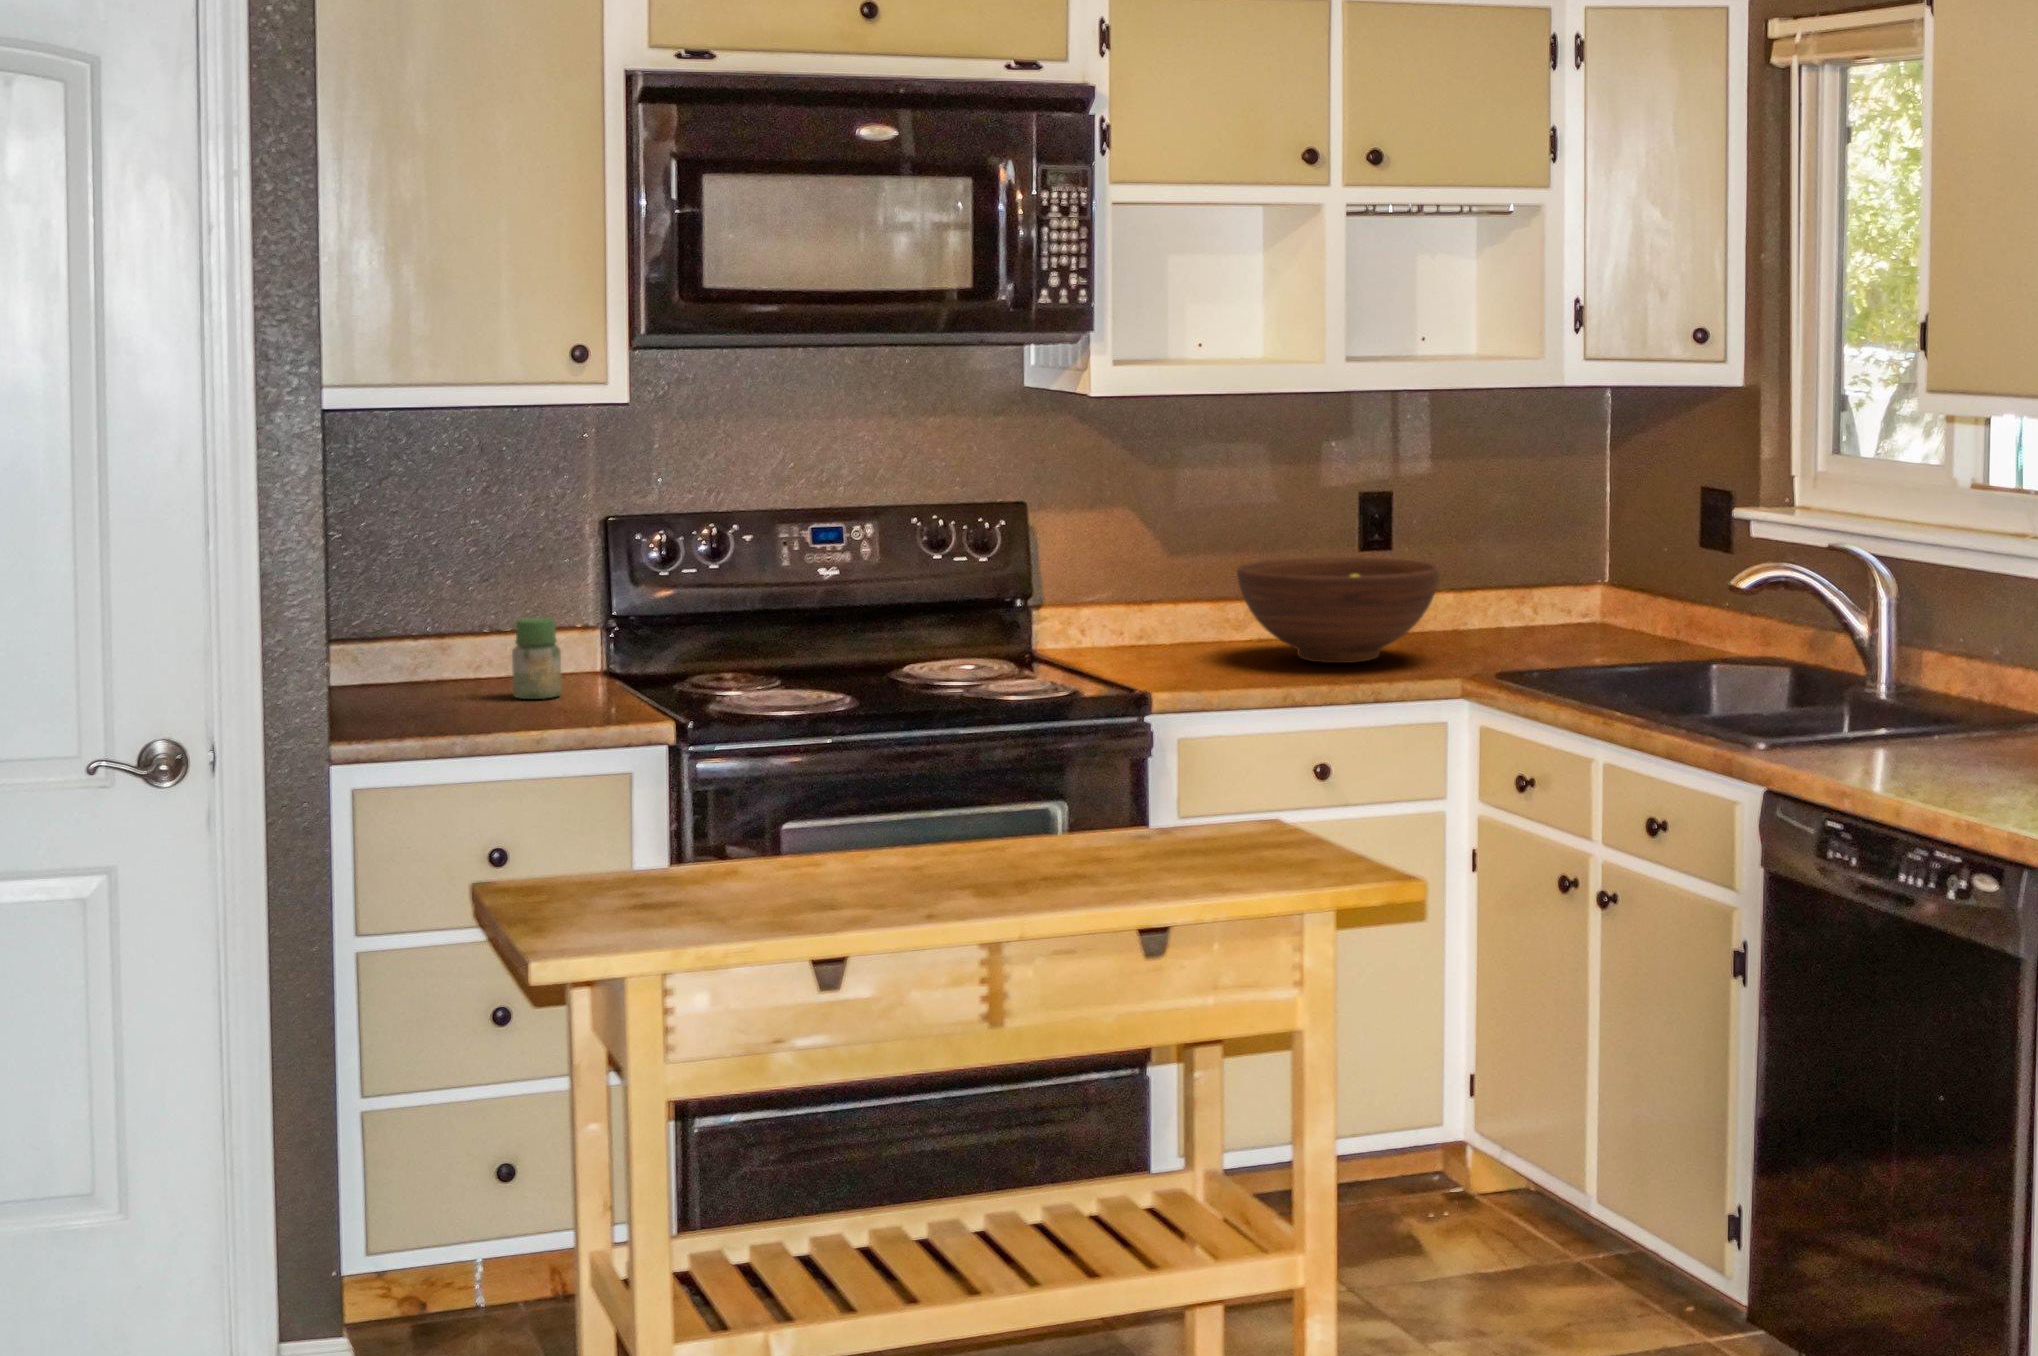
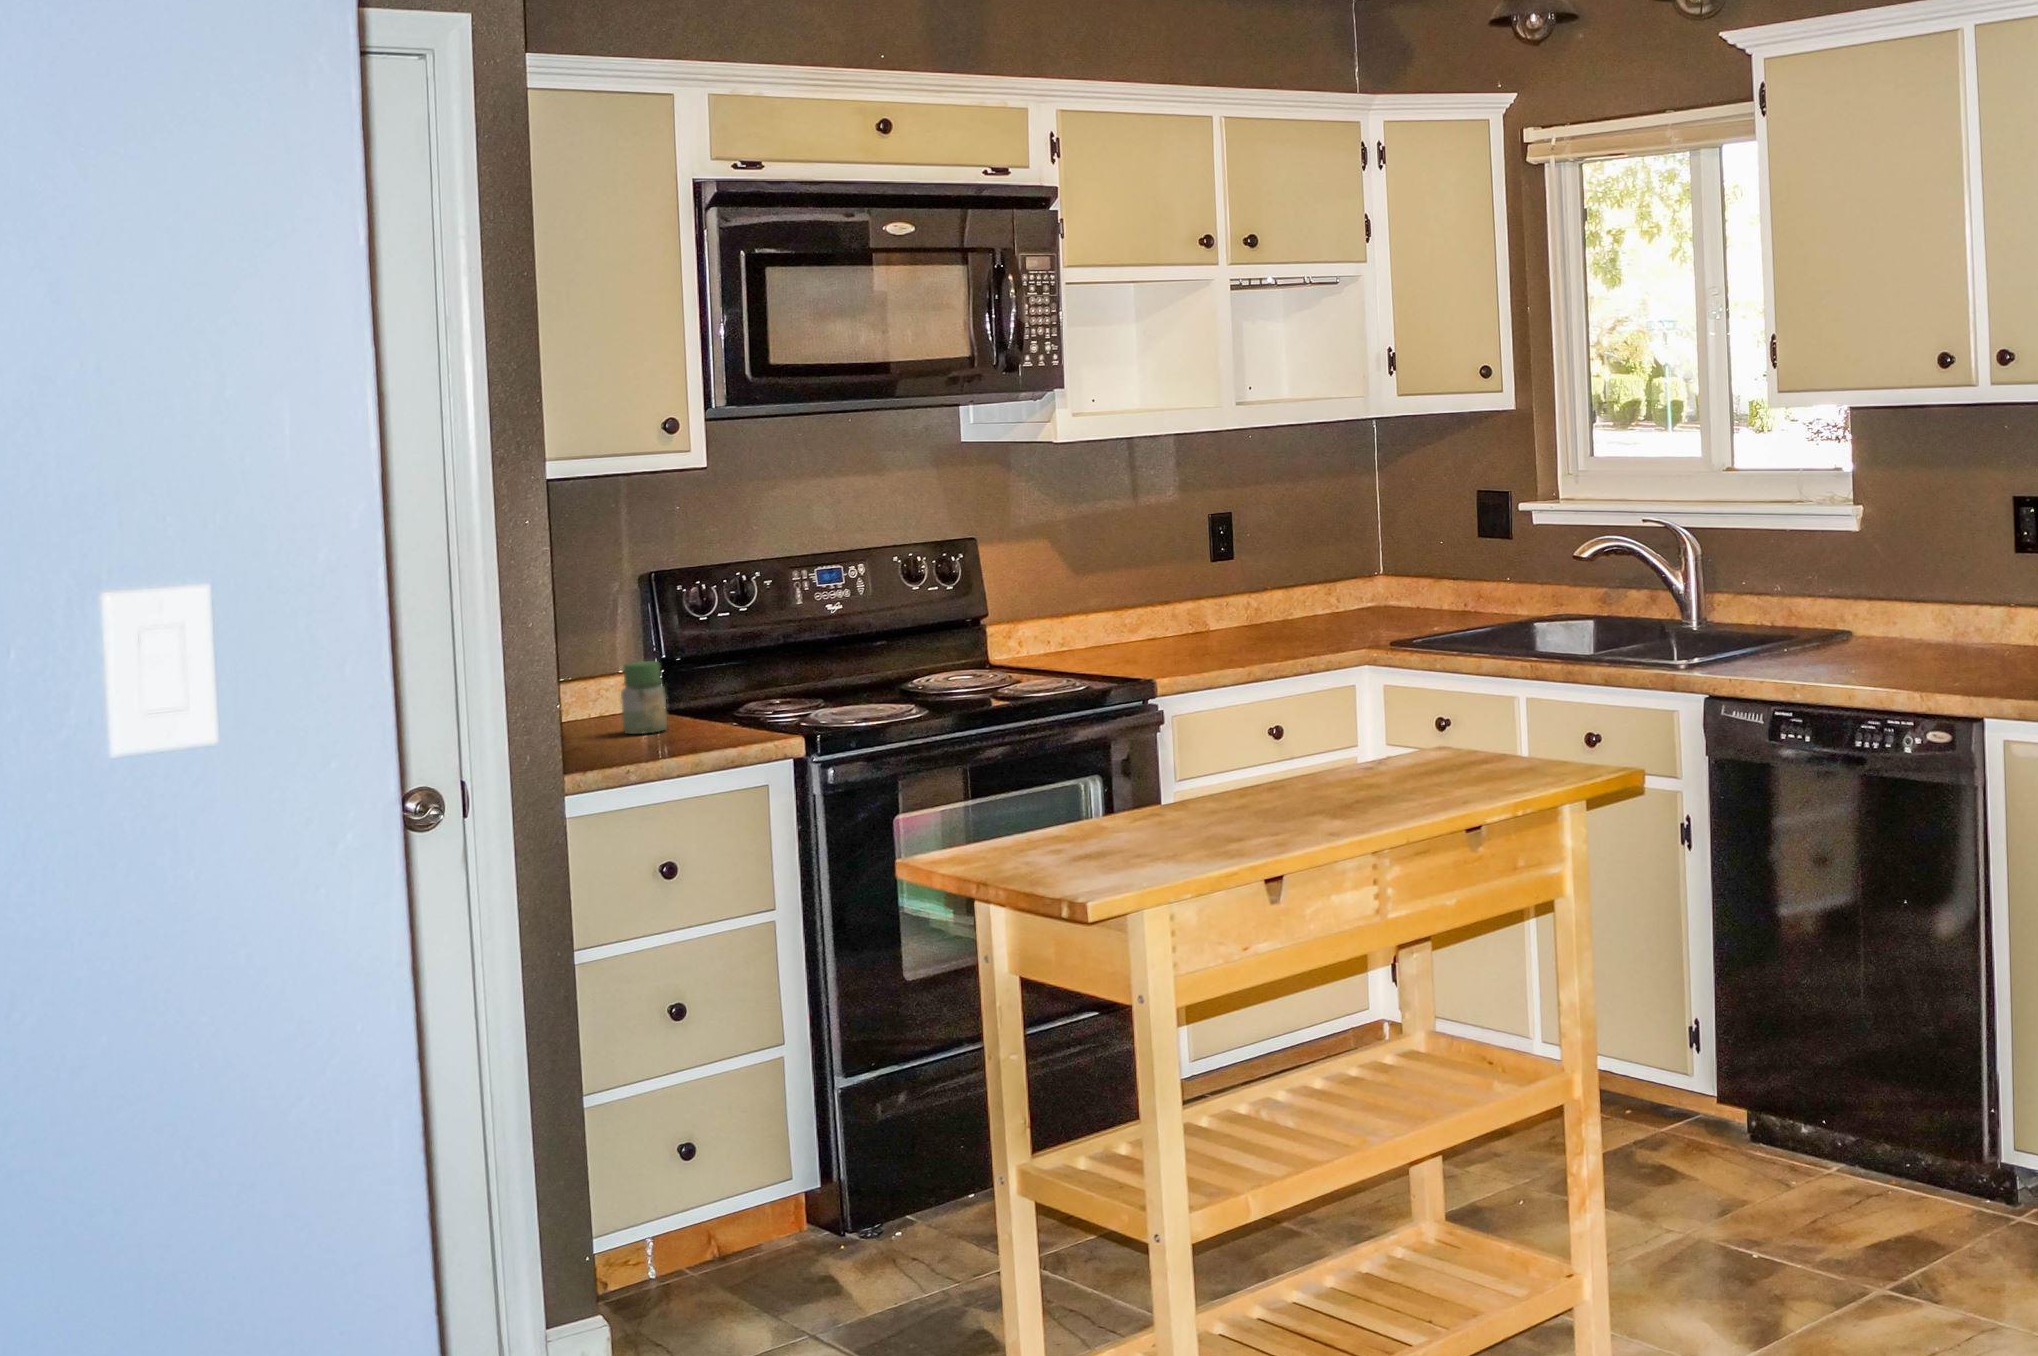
fruit bowl: present [1237,557,1439,663] -> none [1161,563,1324,649]

